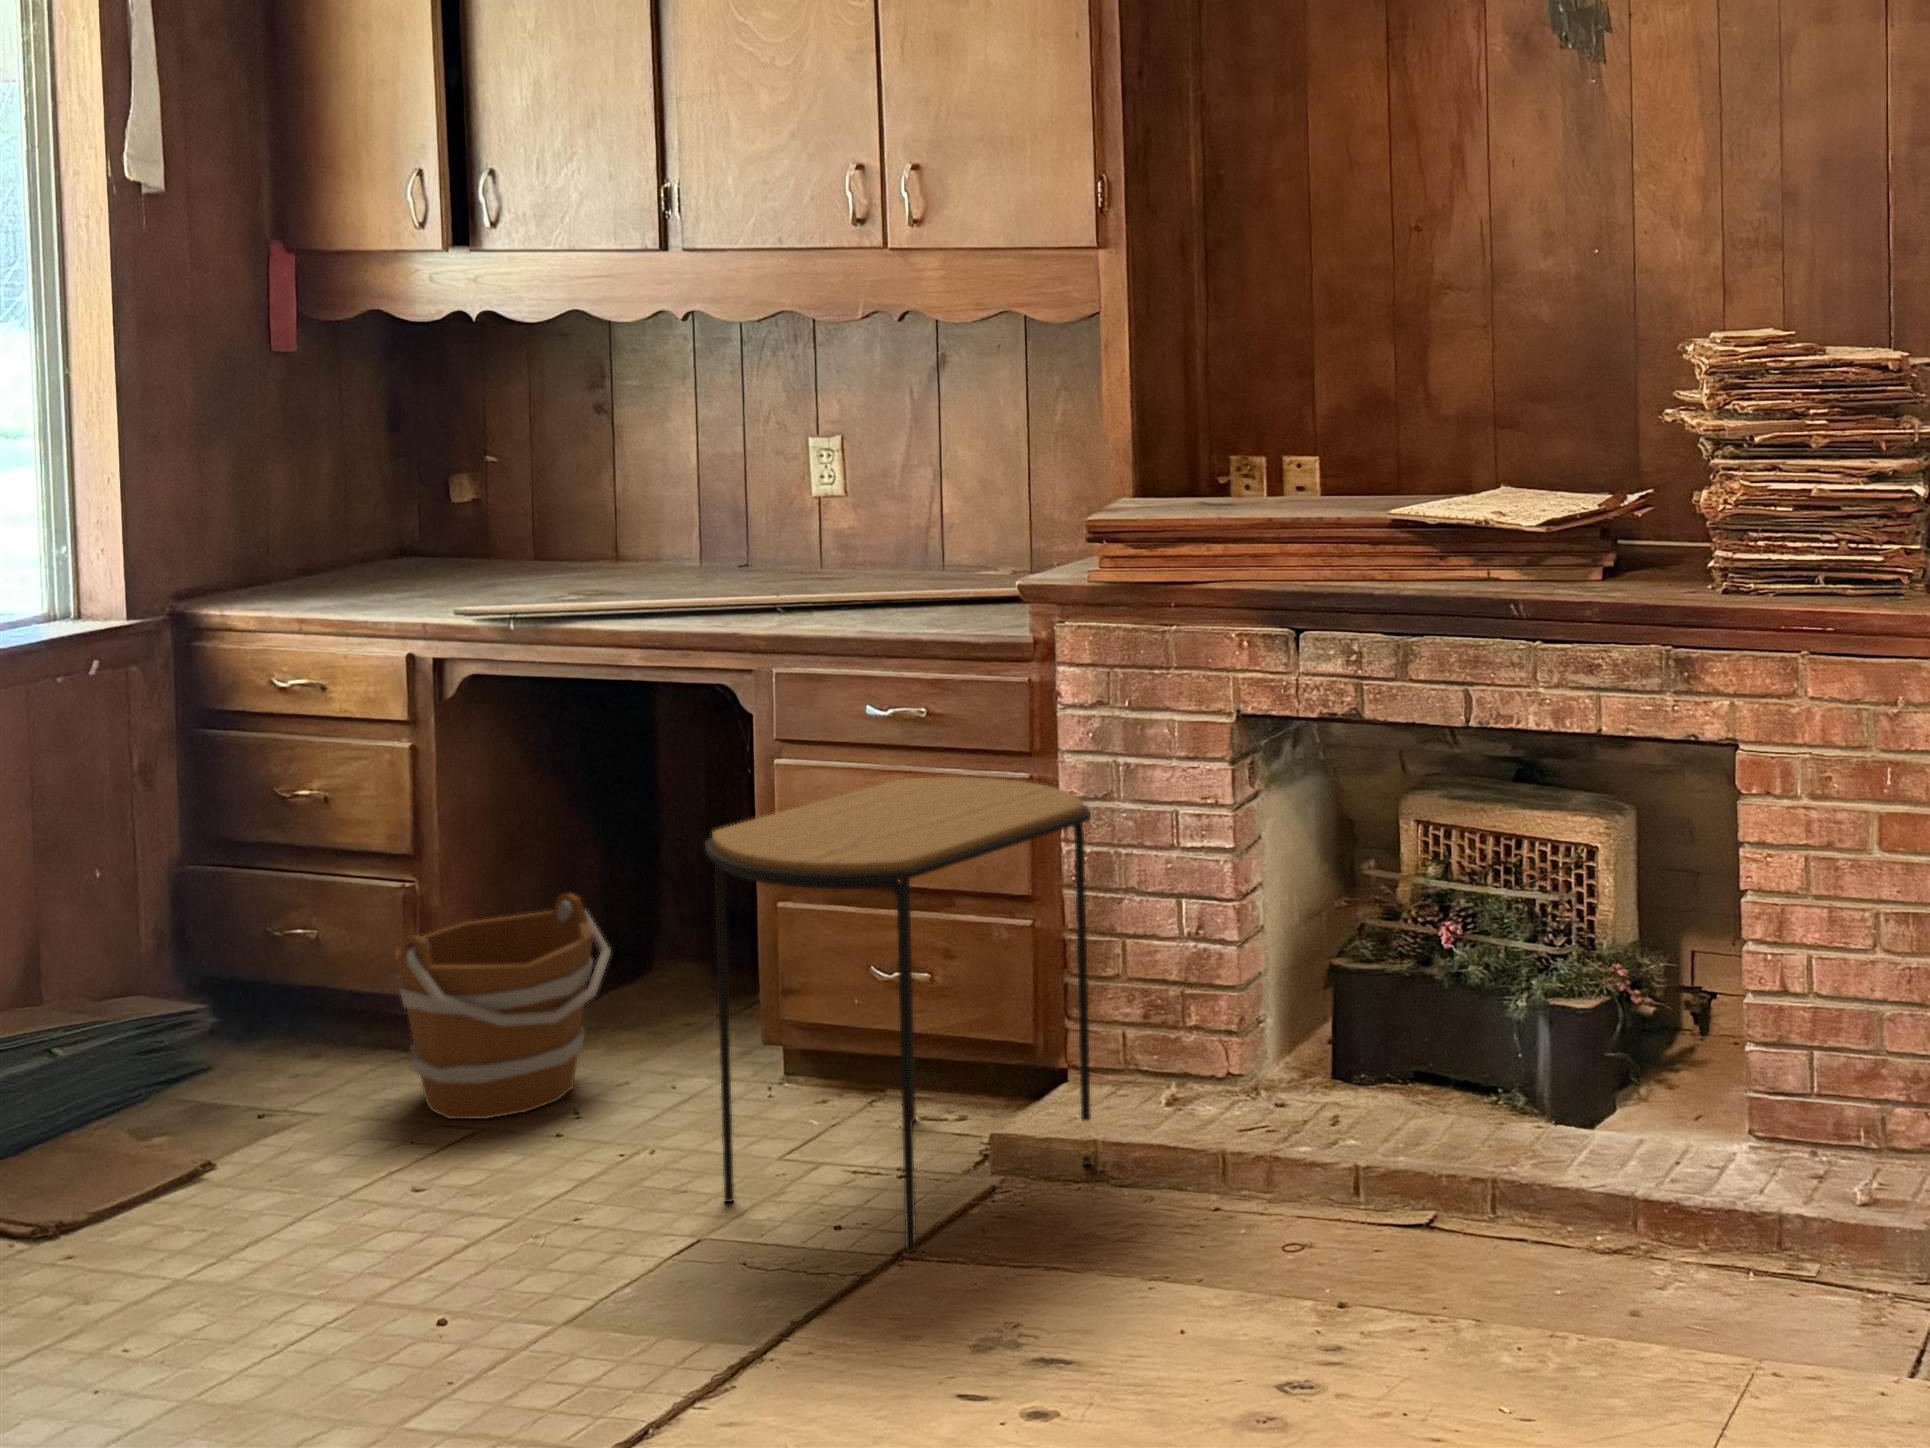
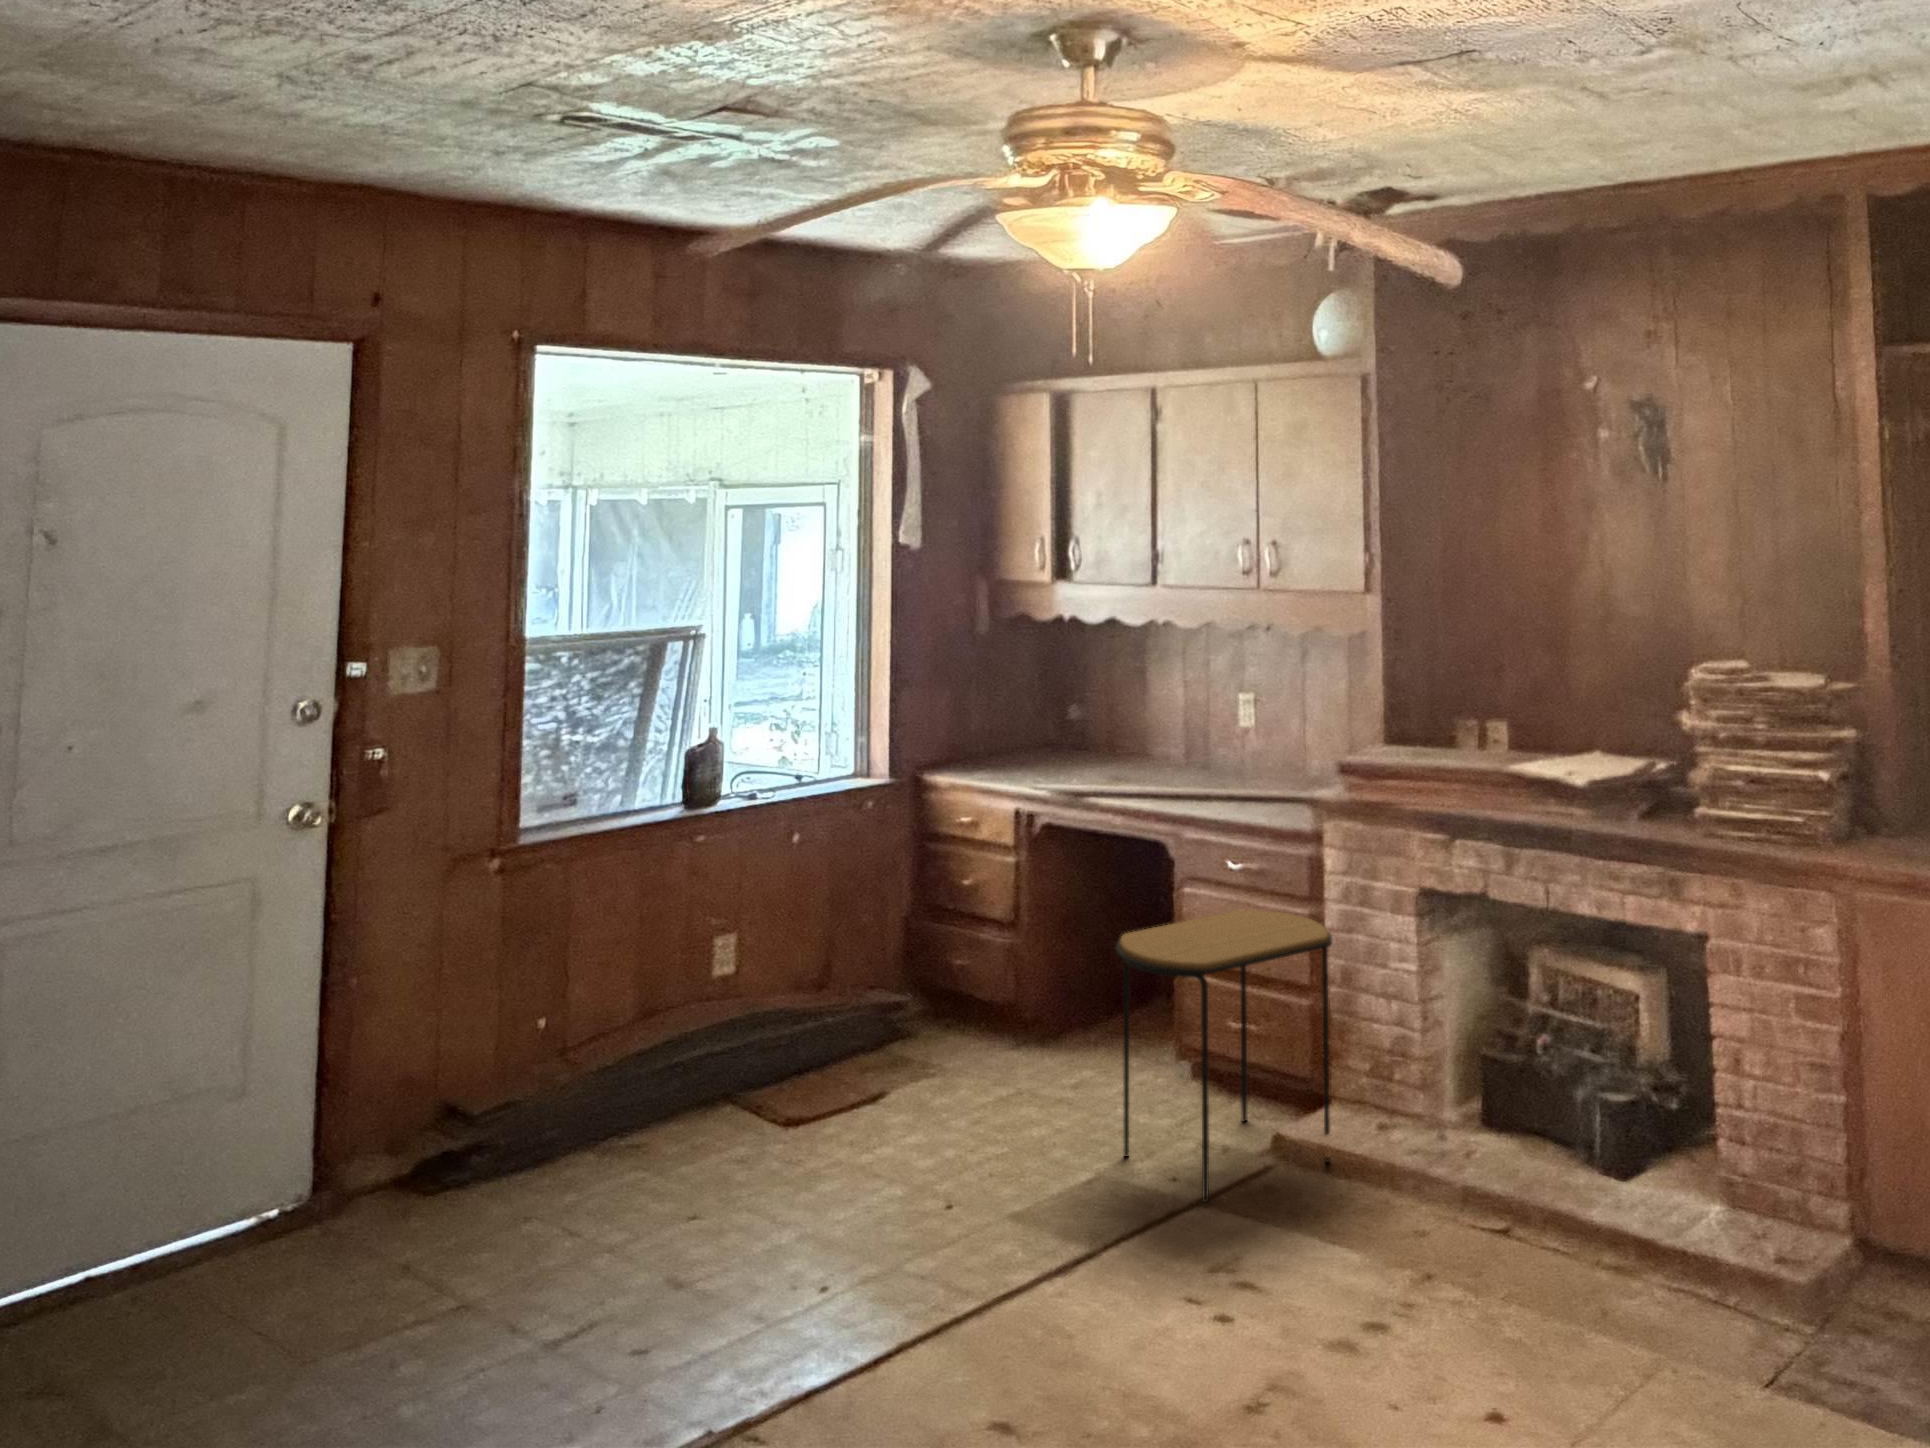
bucket: present [396,894,611,1119] -> none [987,959,1102,1089]

